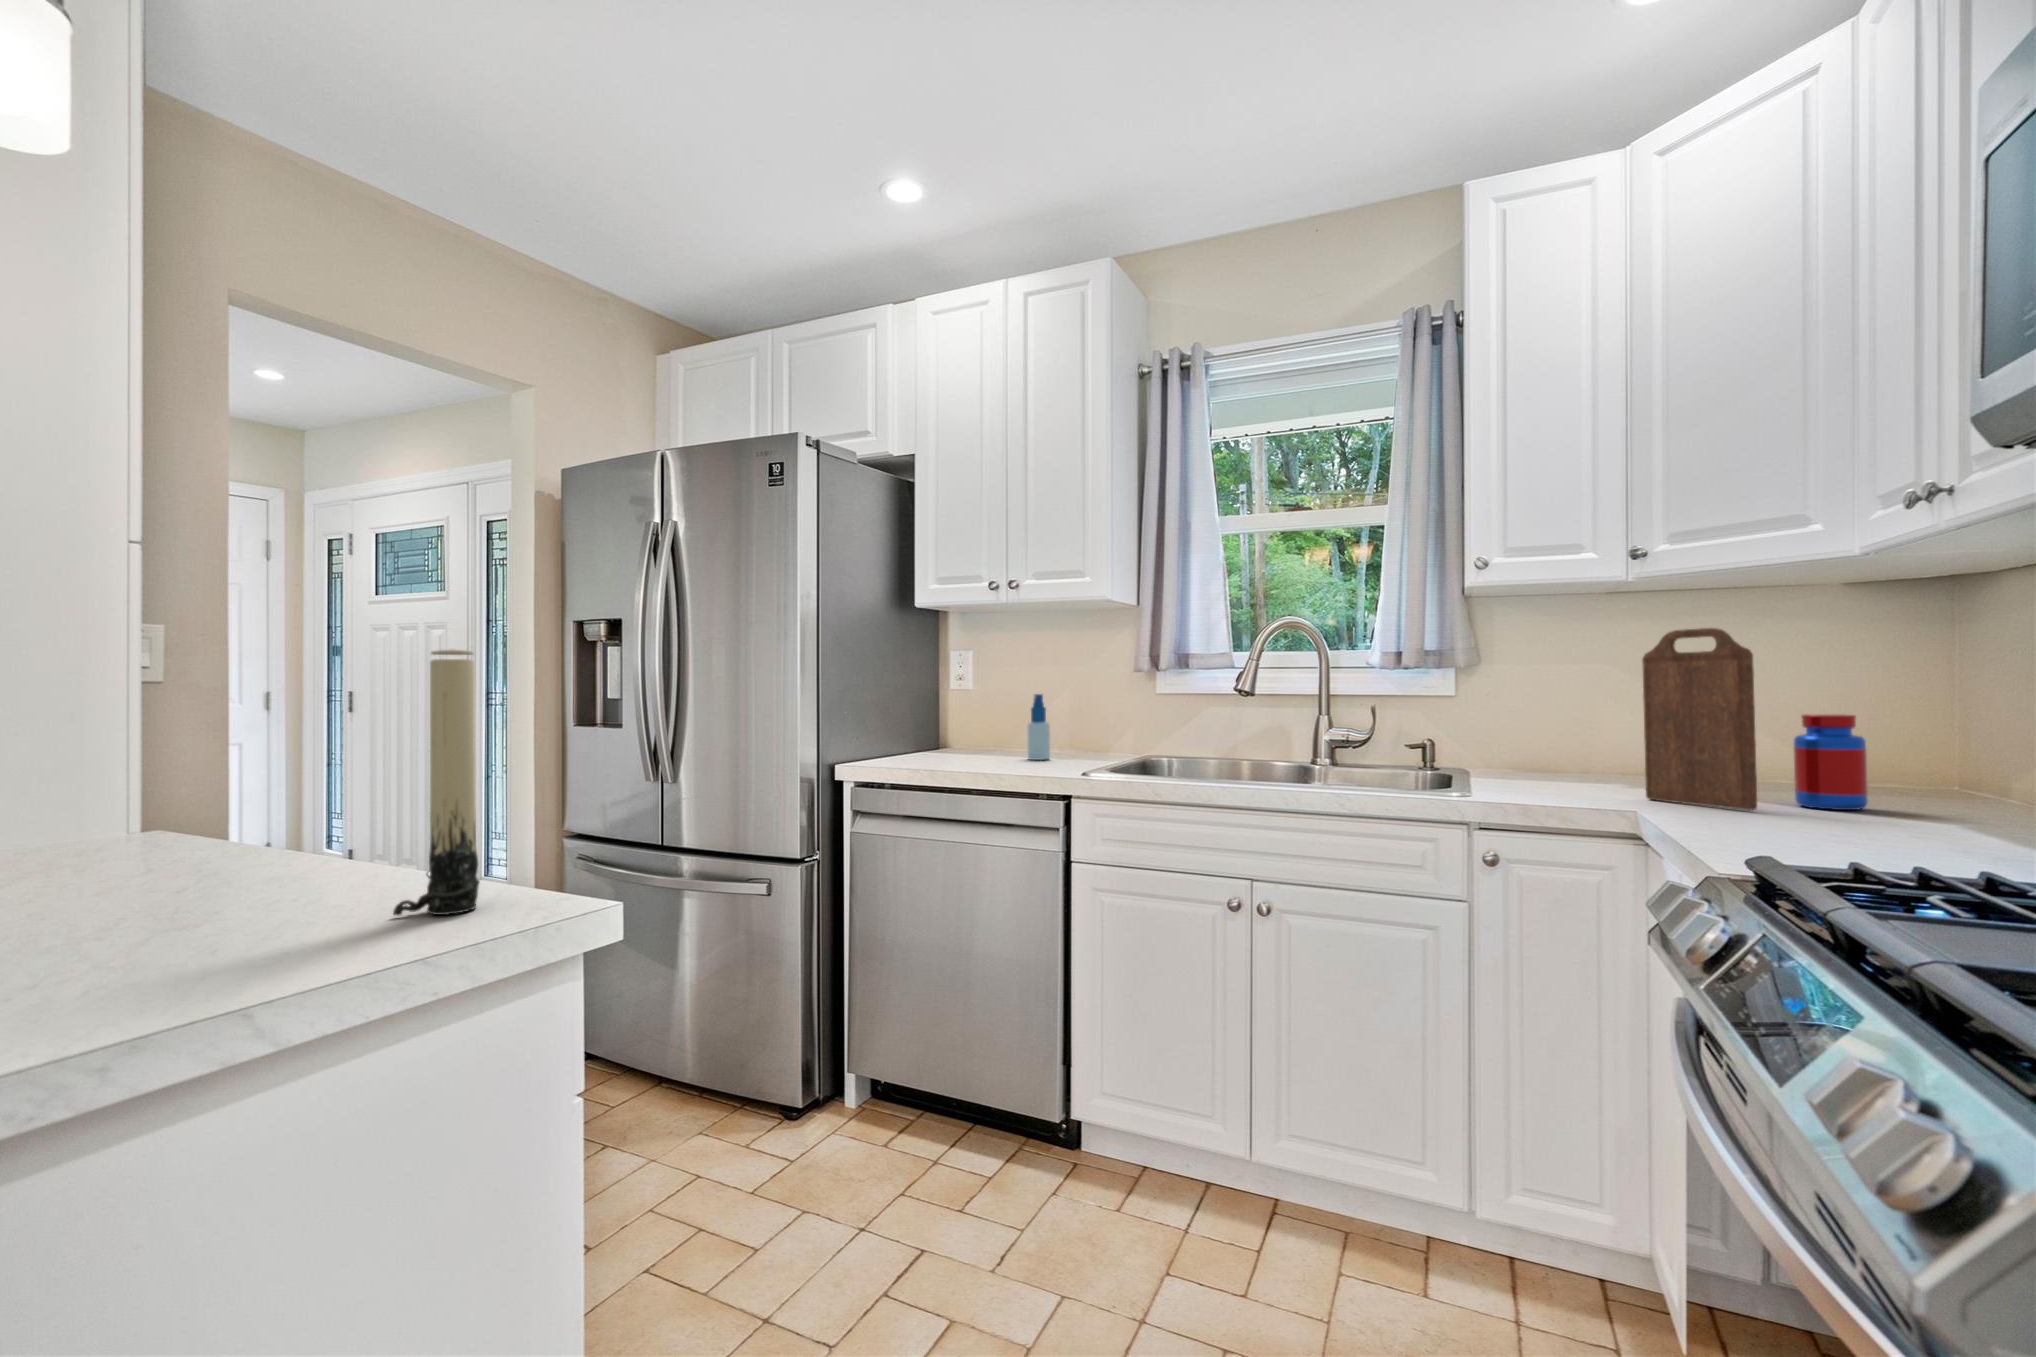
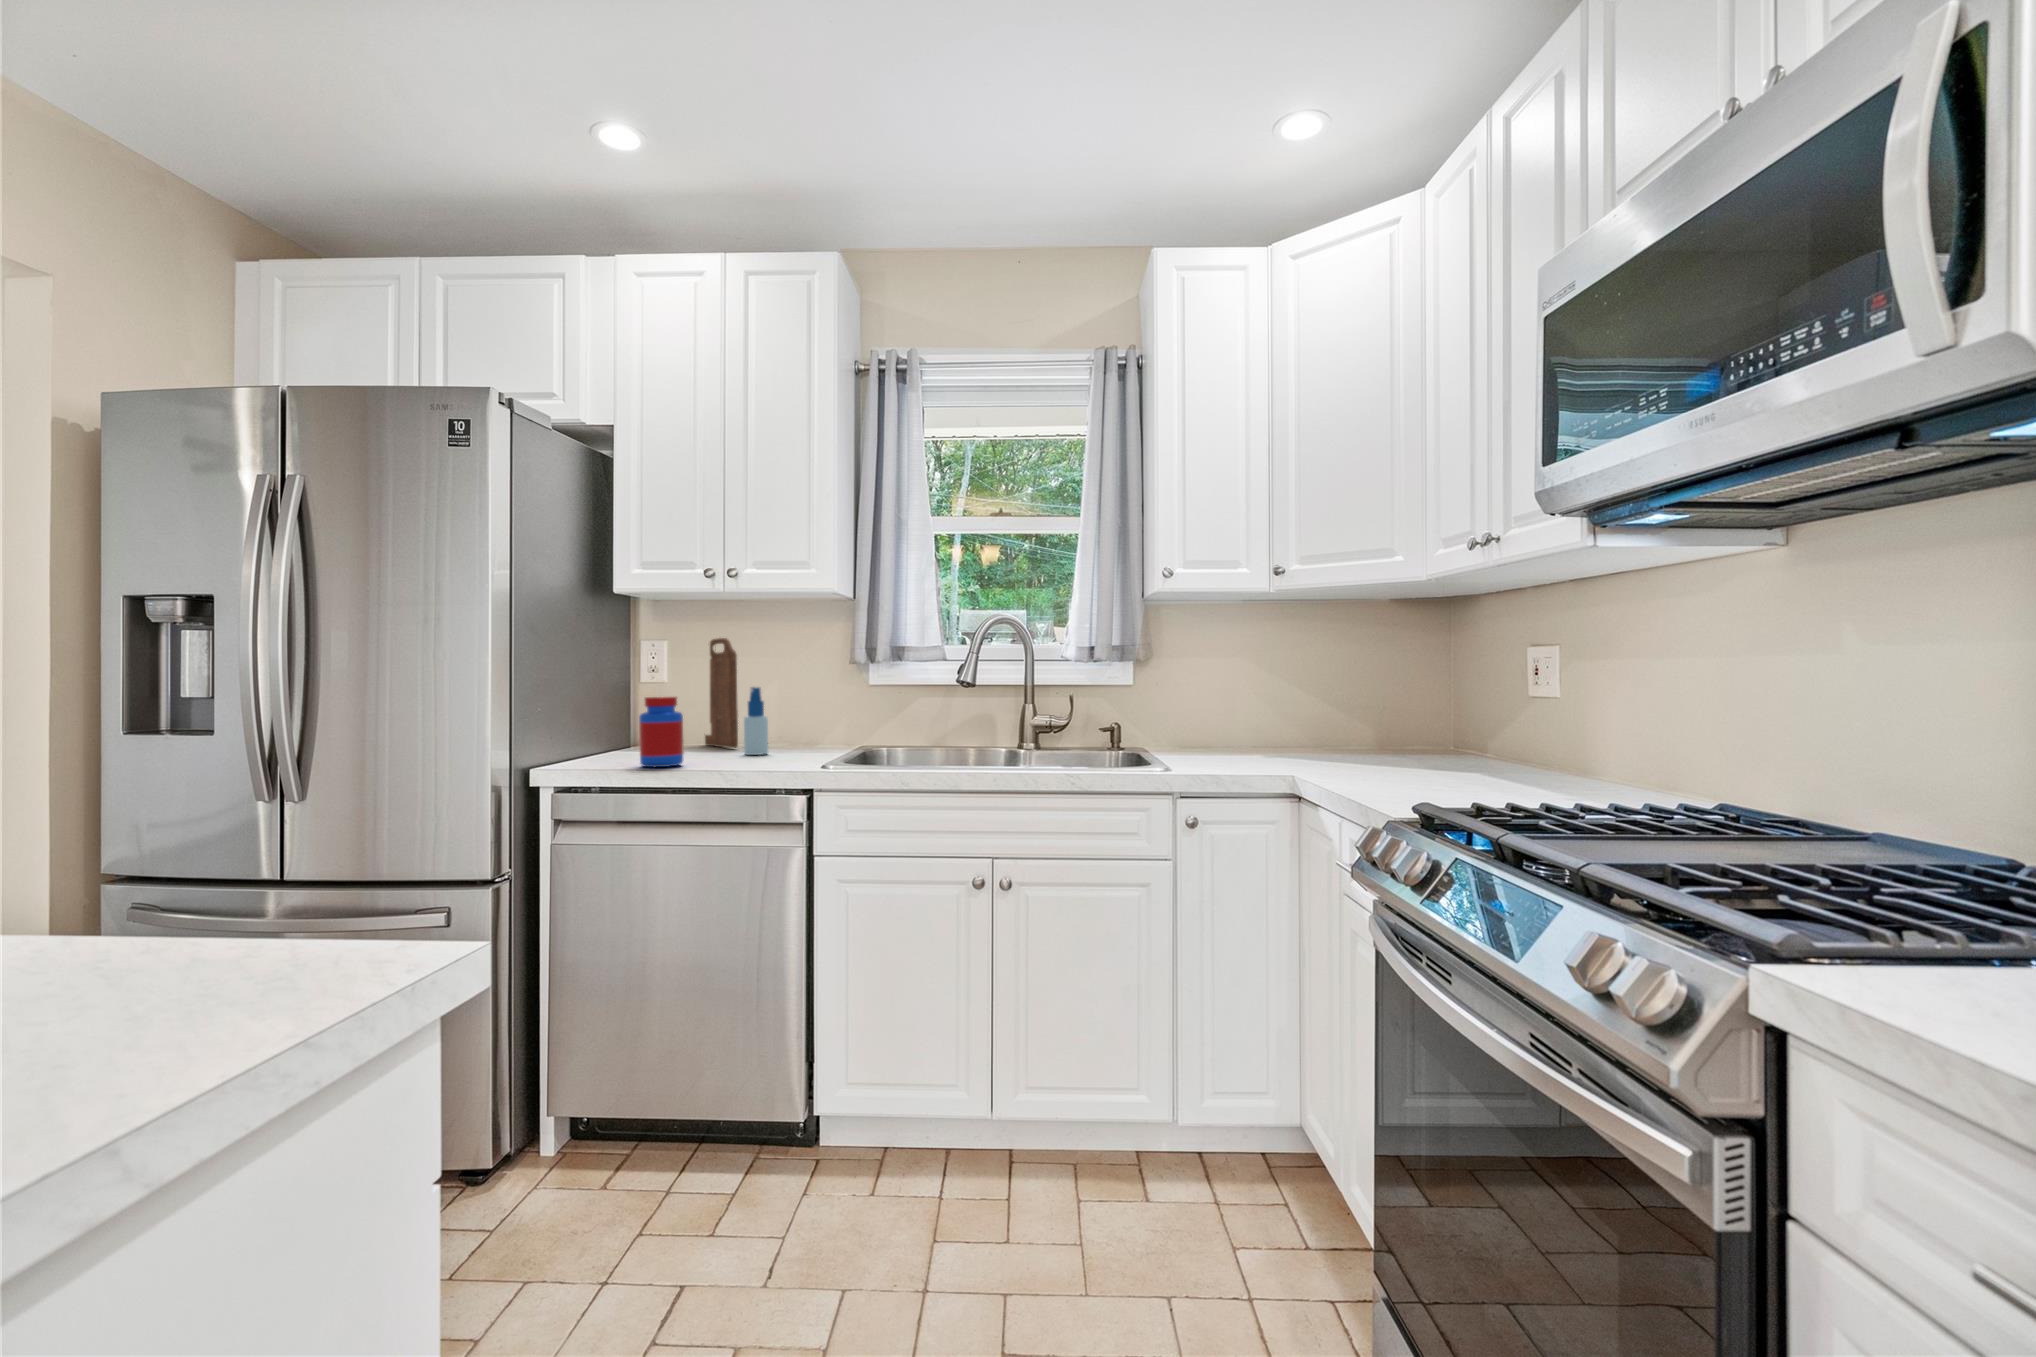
cutting board: present [1642,628,1757,810] -> present [705,638,738,748]
candle: present [393,649,479,916] -> none [143,637,286,1016]
jar: present [1794,714,1868,810] -> present [639,697,684,767]

